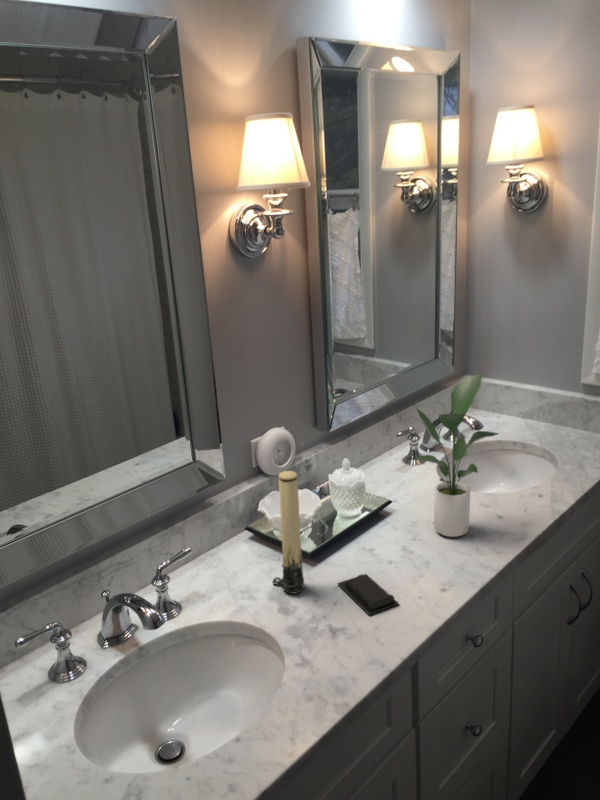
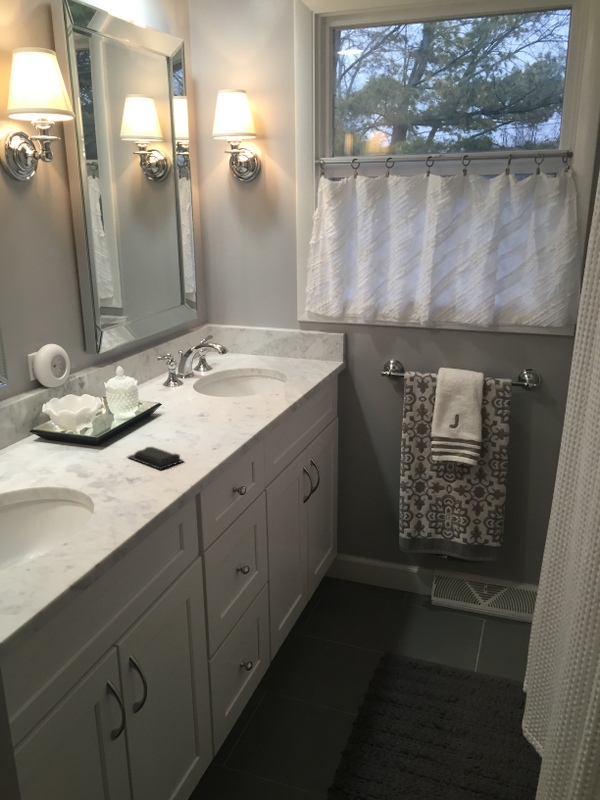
potted plant: present [413,374,499,537] -> none [178,284,249,422]
candle: present [273,471,304,594] -> none [67,354,97,468]

